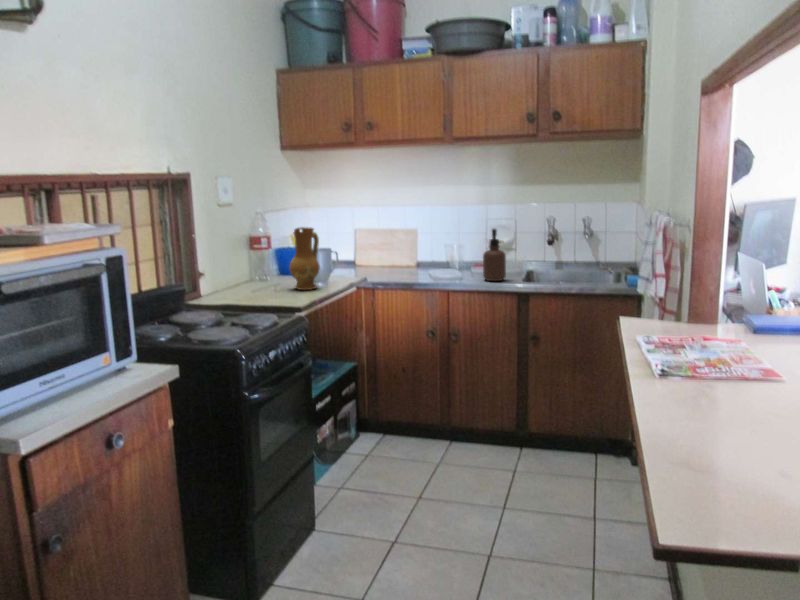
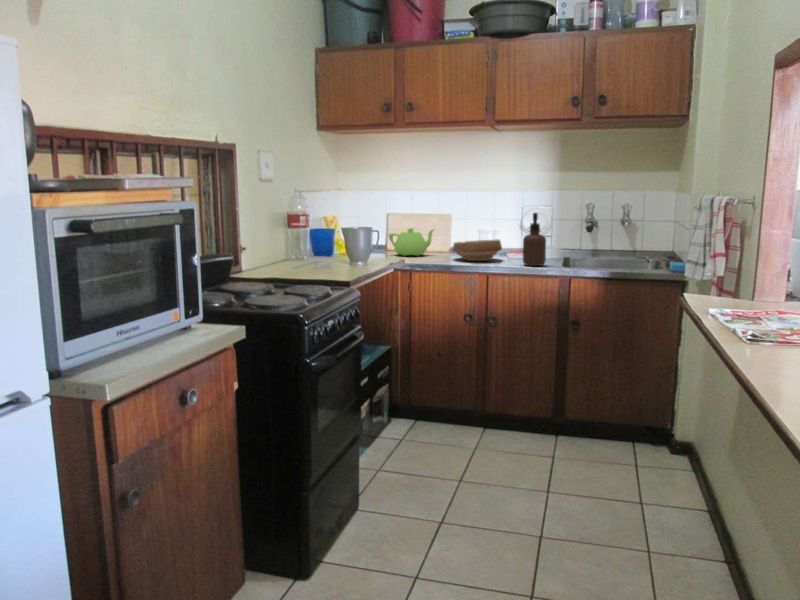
ceramic jug: present [289,227,320,290] -> none [329,205,360,269]
teapot: none [355,244,401,272] -> present [389,228,434,256]
bowl: none [416,254,465,277] -> present [453,239,502,261]

